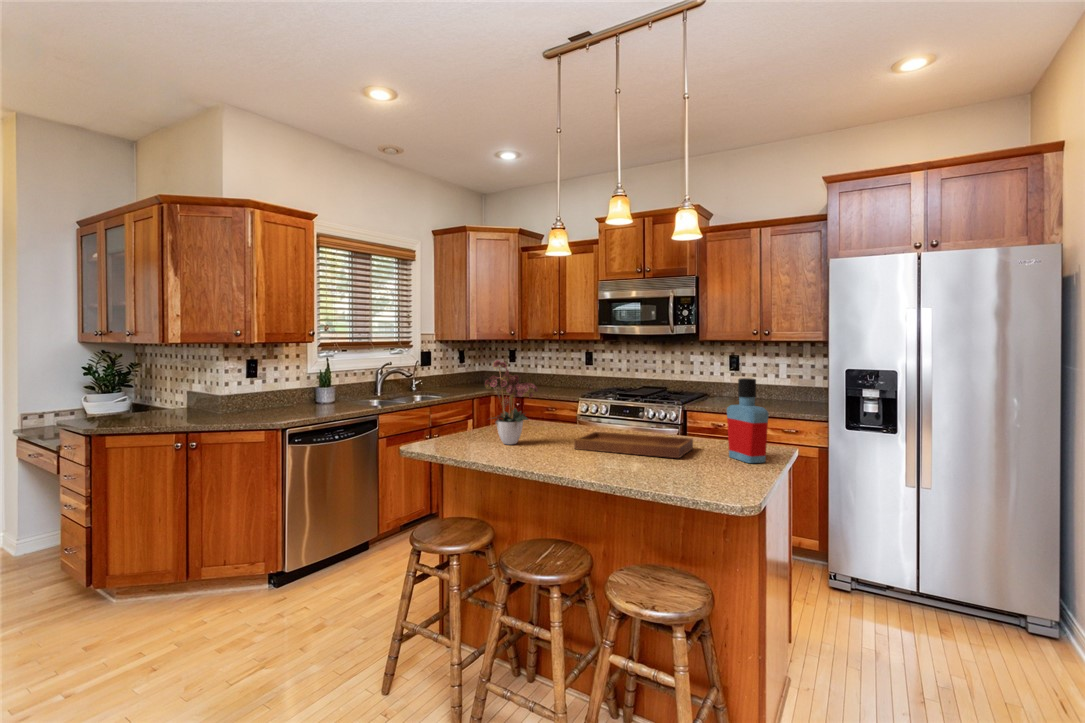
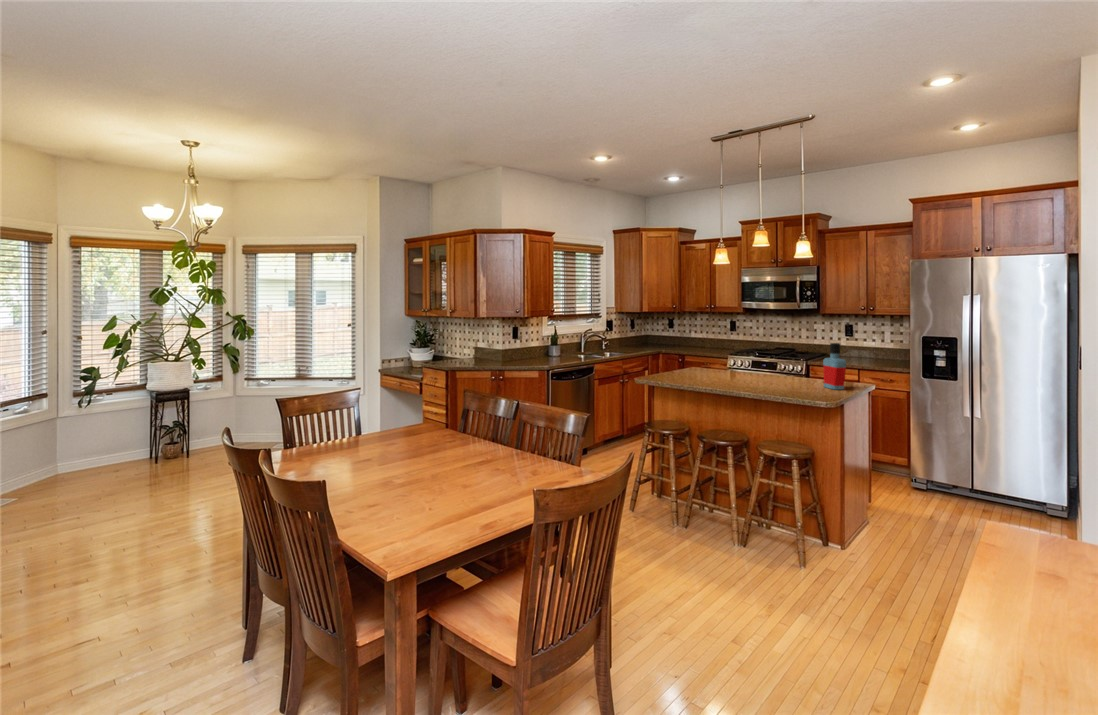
flower arrangement: present [485,360,538,444] -> none [677,329,713,379]
tray: present [574,412,693,458] -> none [732,362,804,387]

